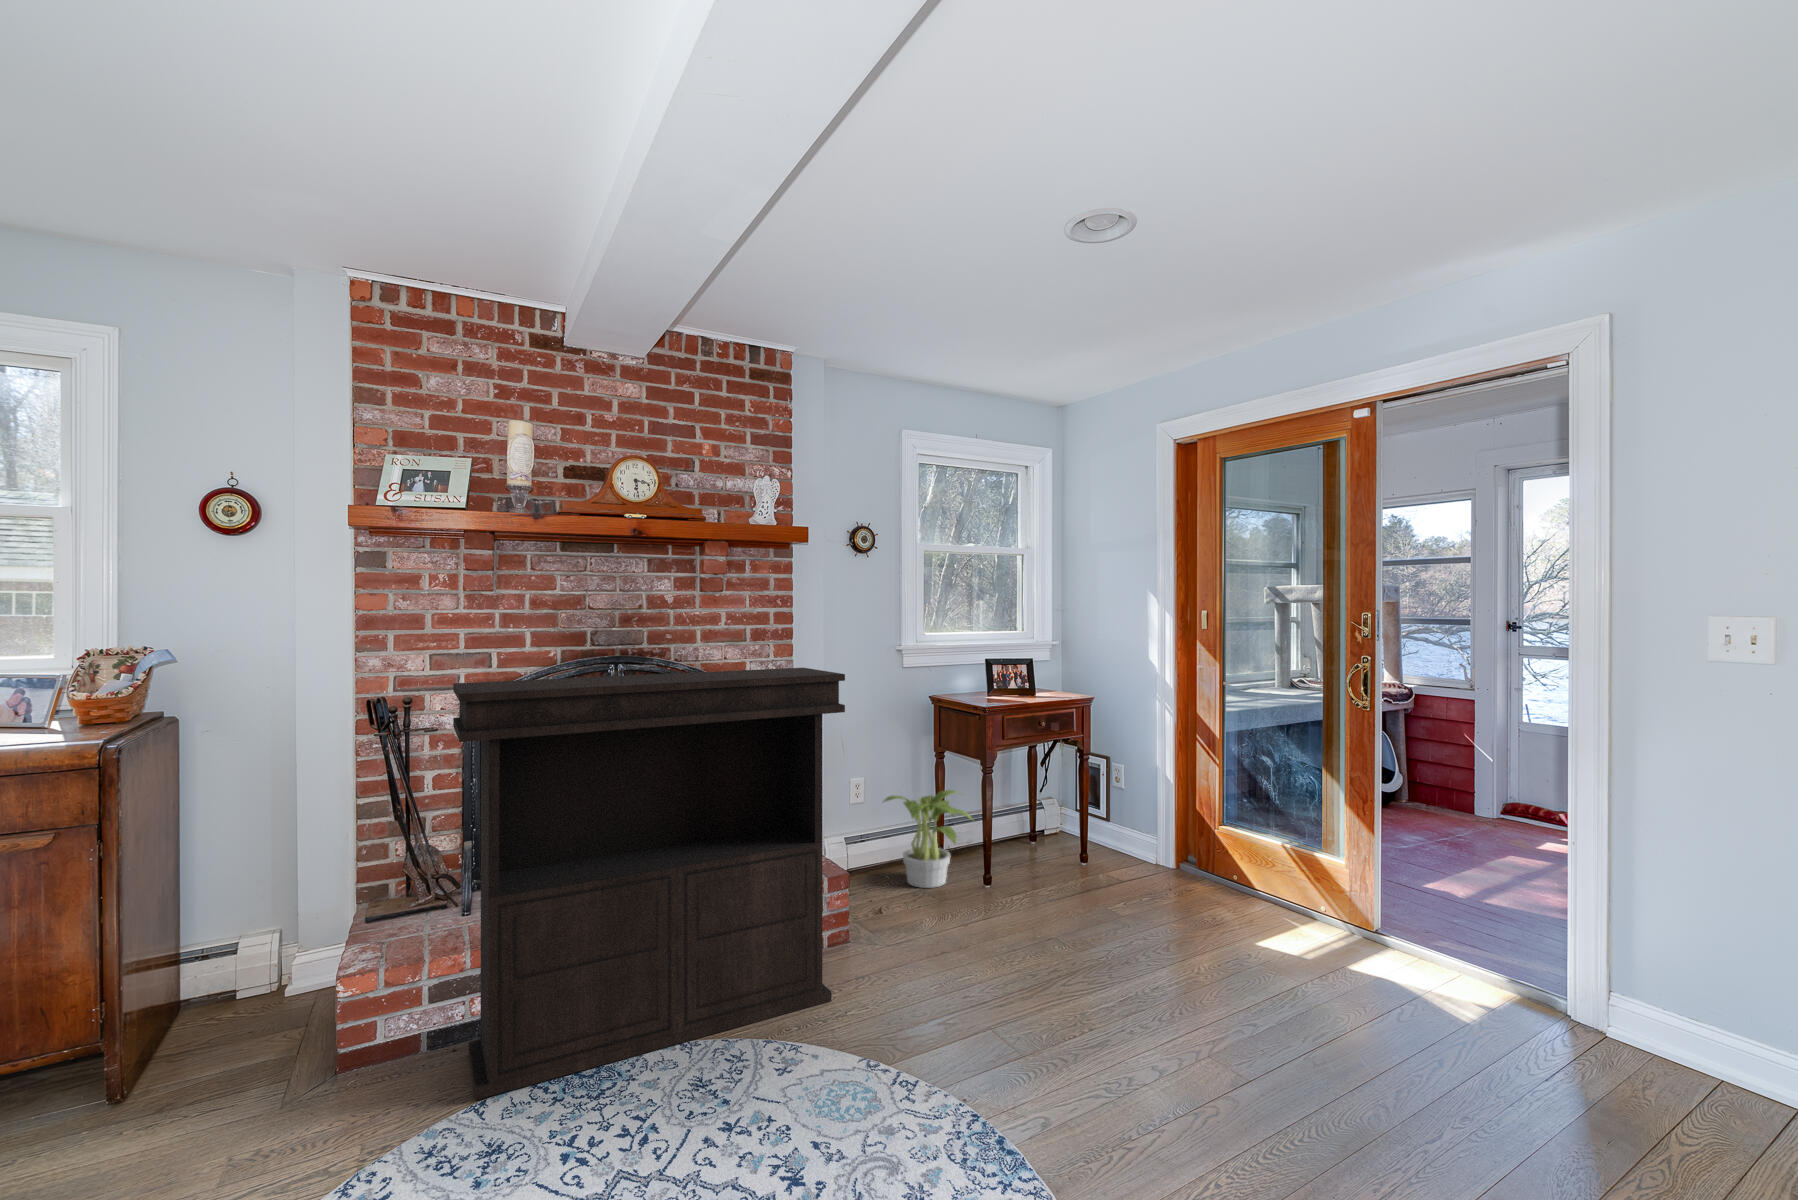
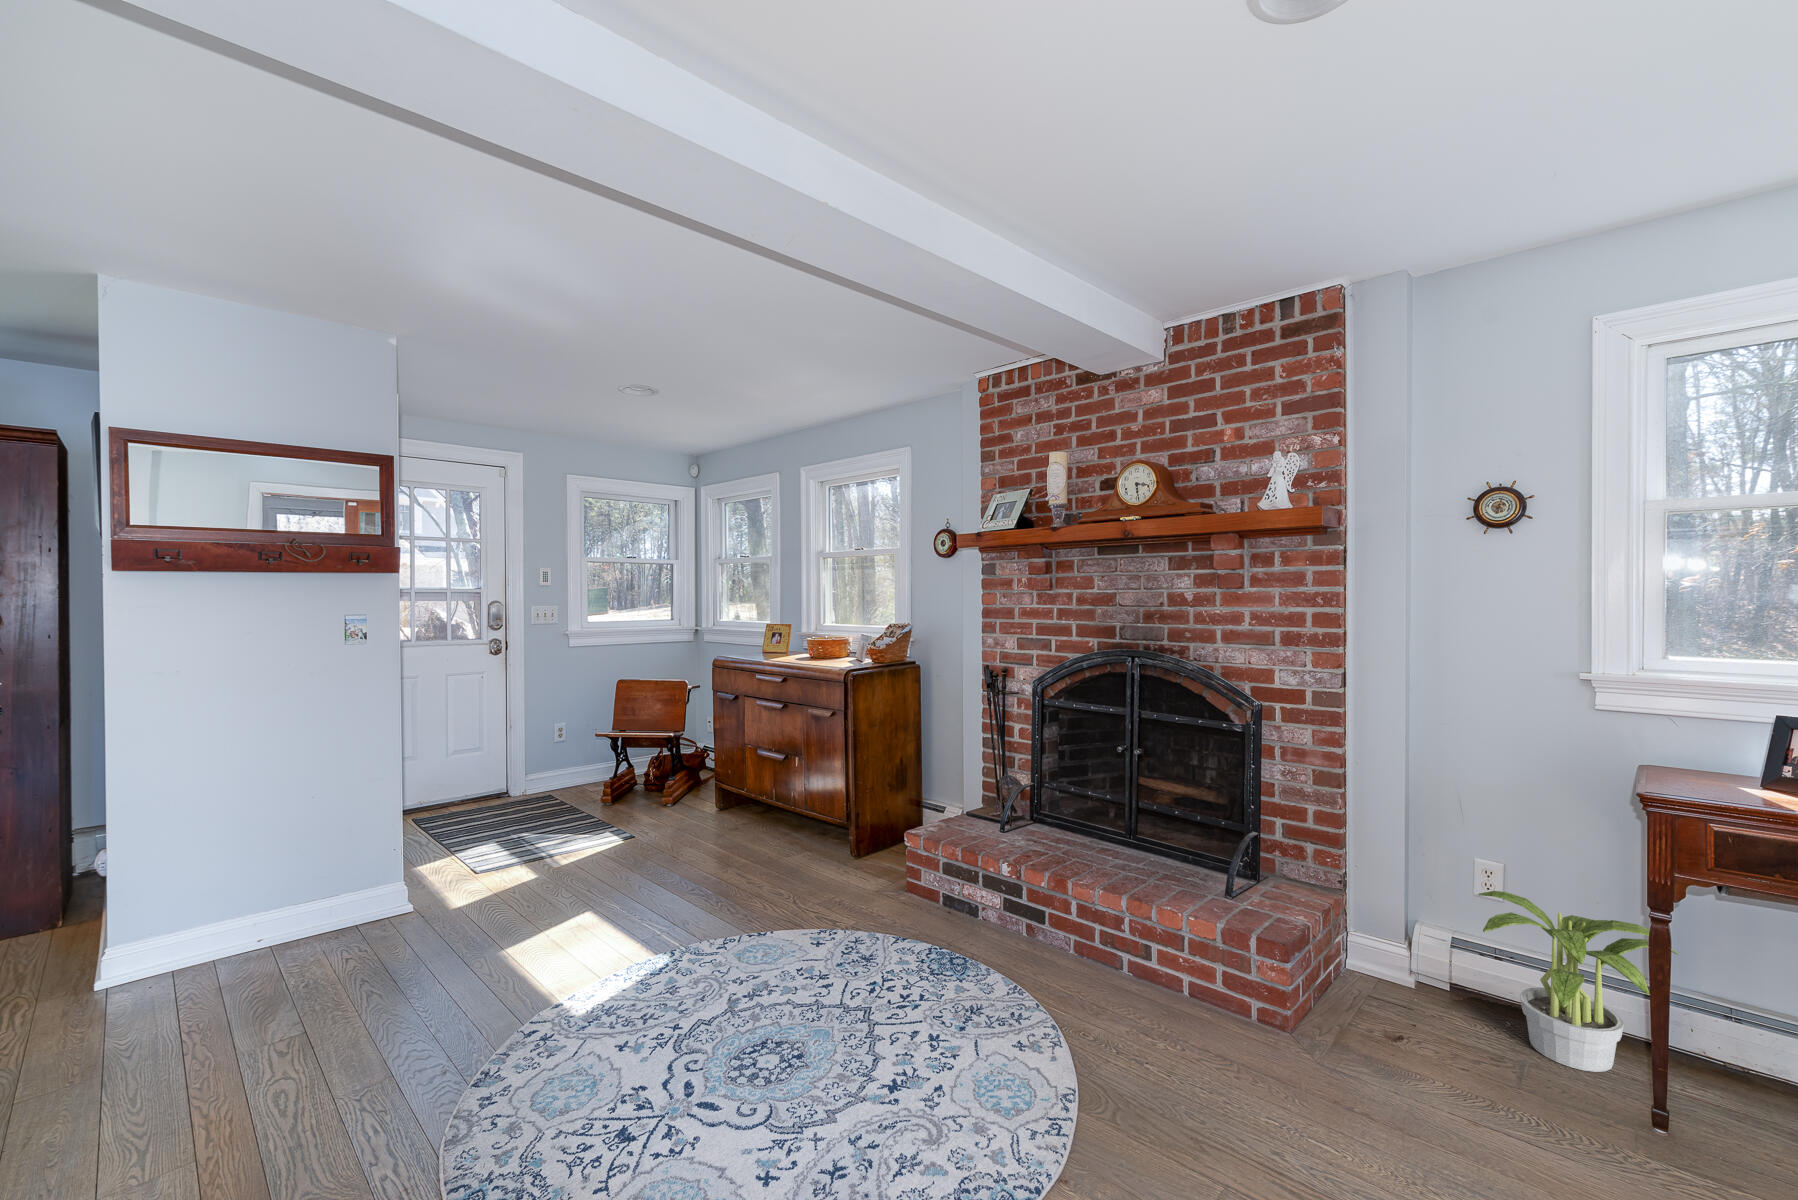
console table: present [453,668,845,1100] -> none [883,662,1206,1055]

